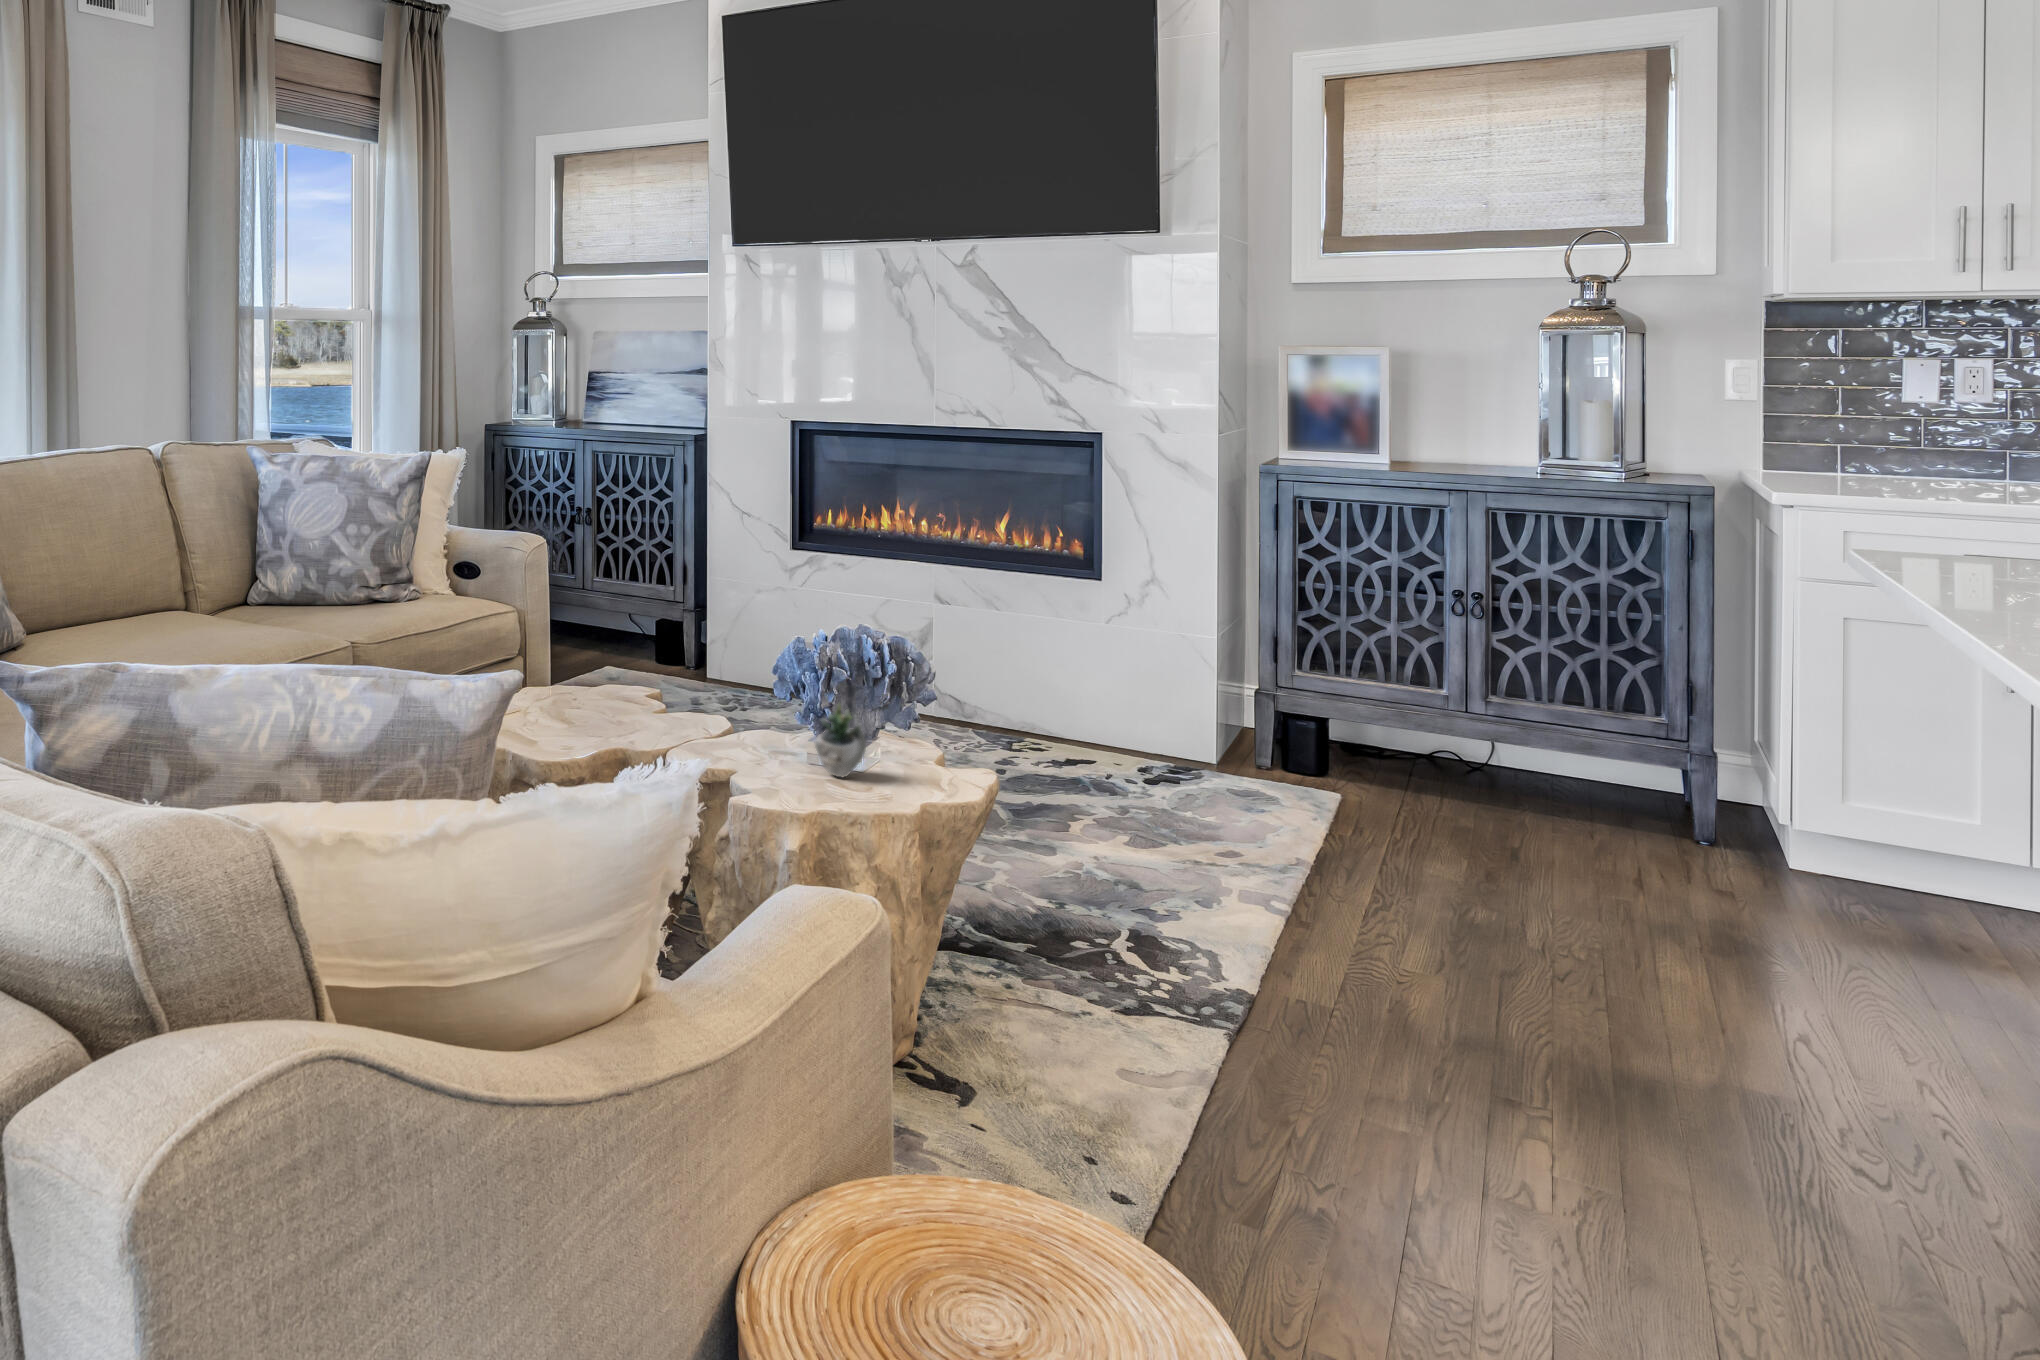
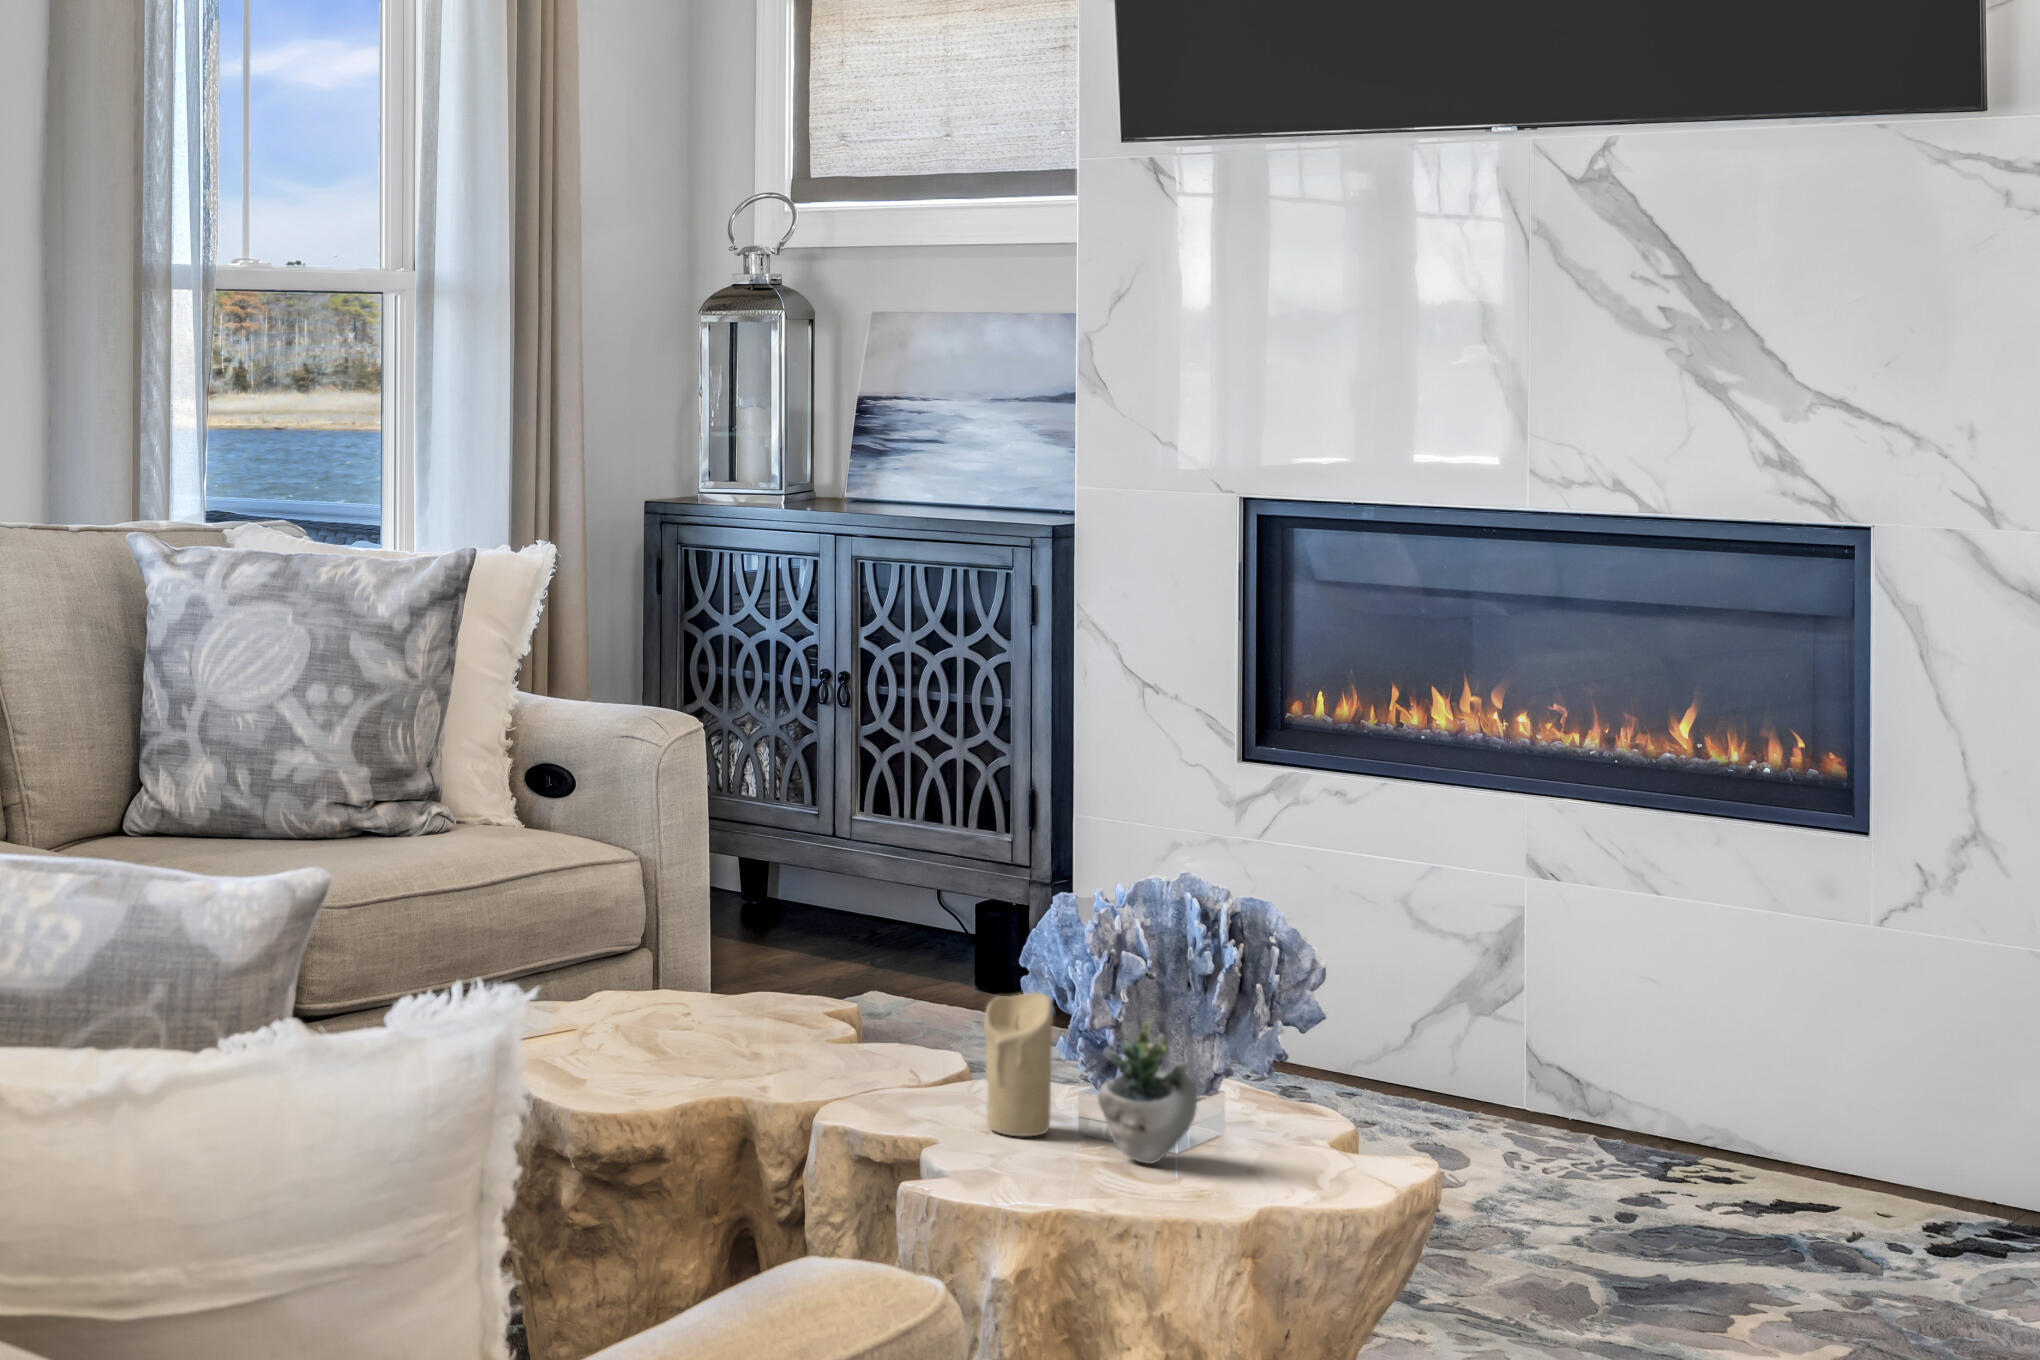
candle: none [750,688,786,764] -> present [984,992,1053,1137]

